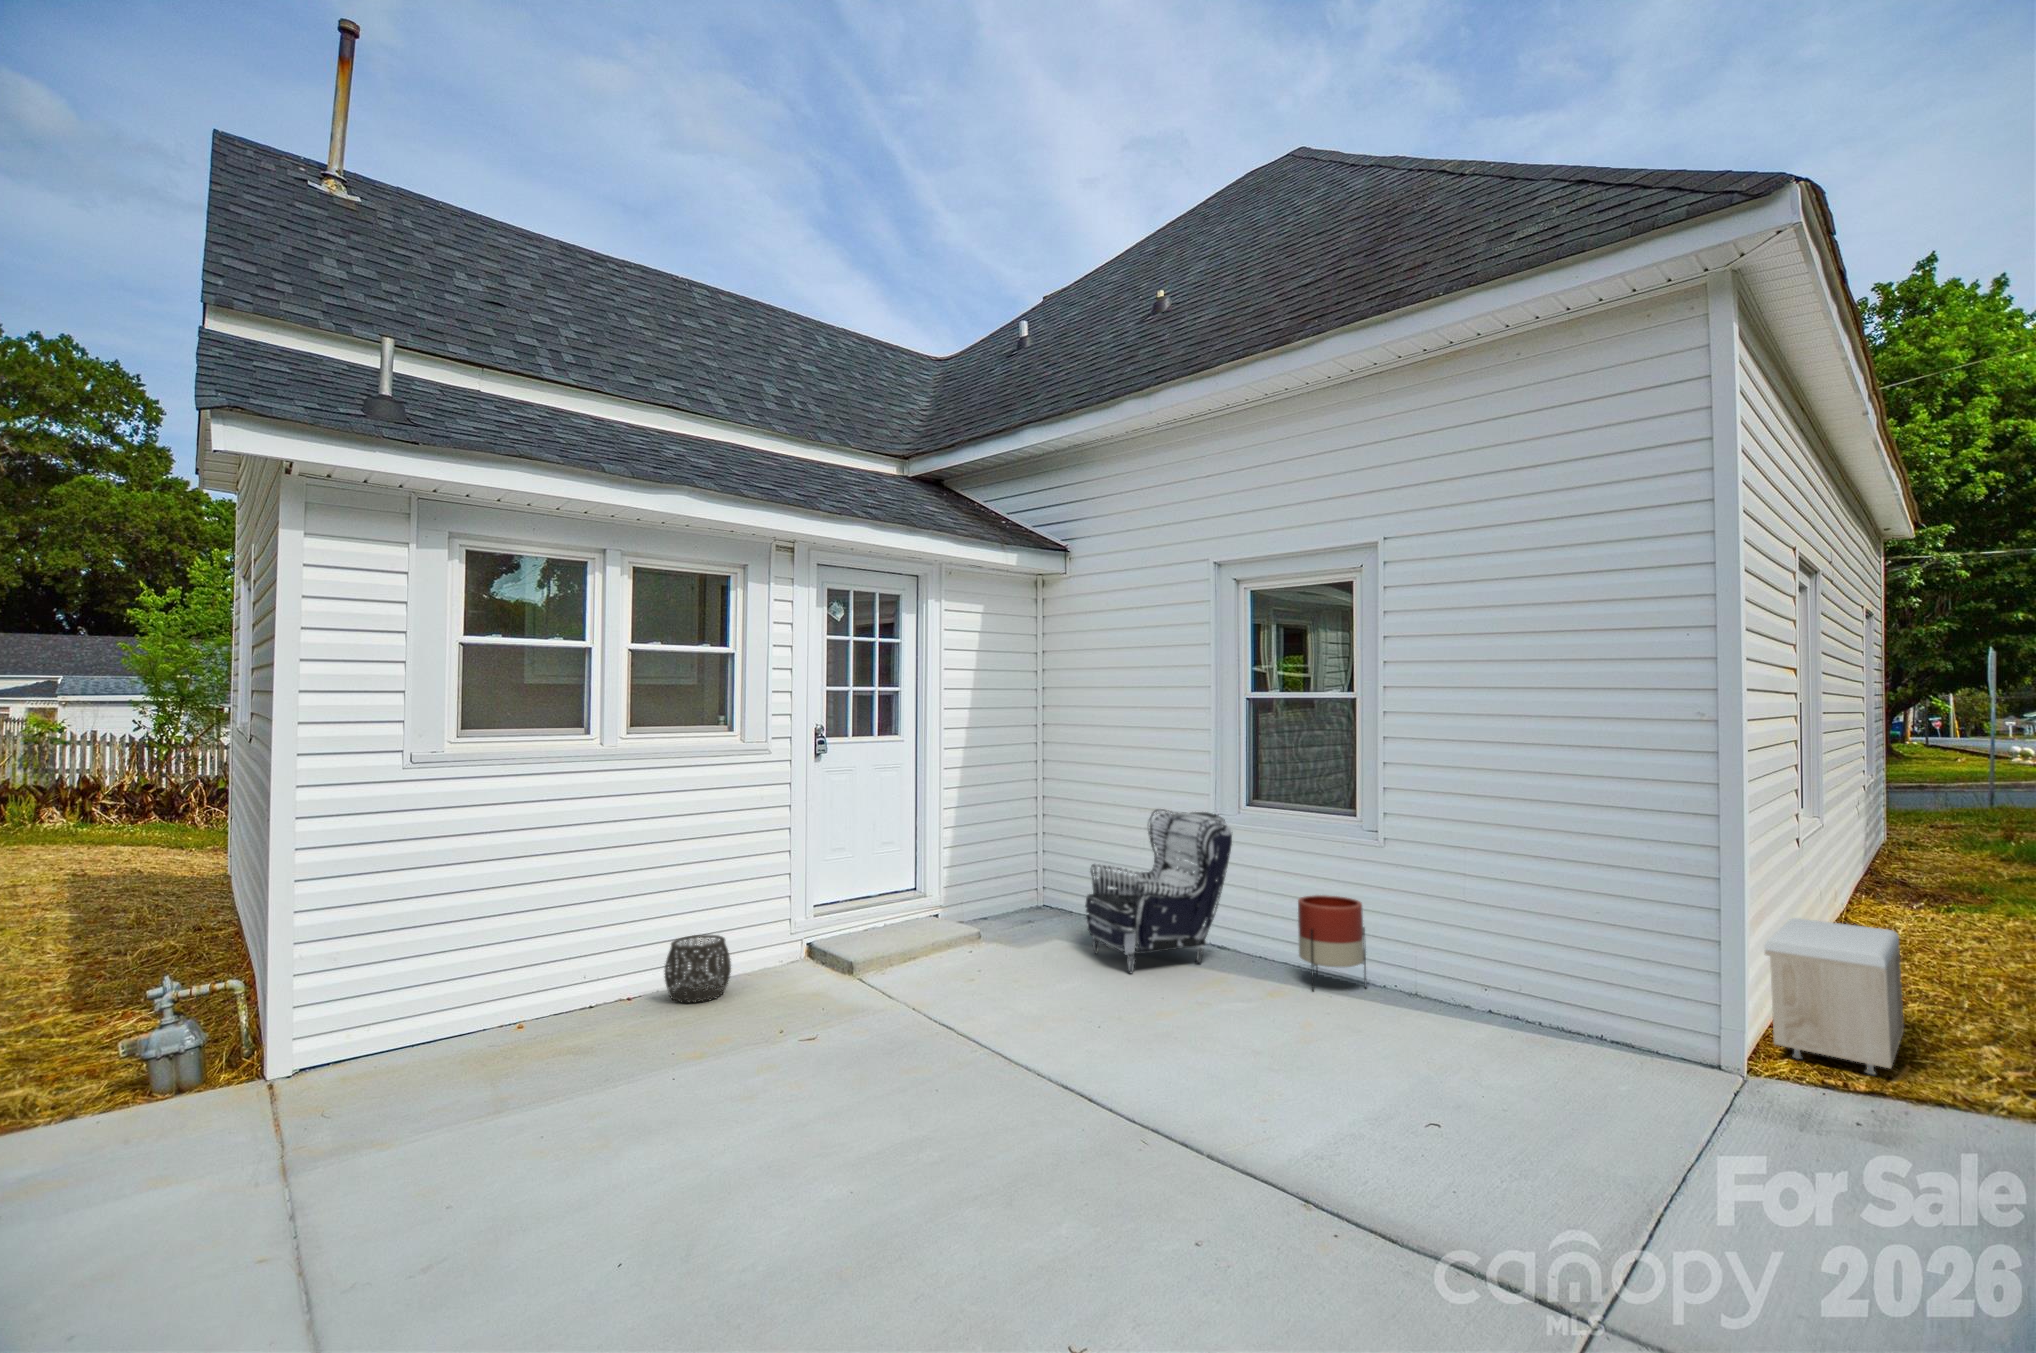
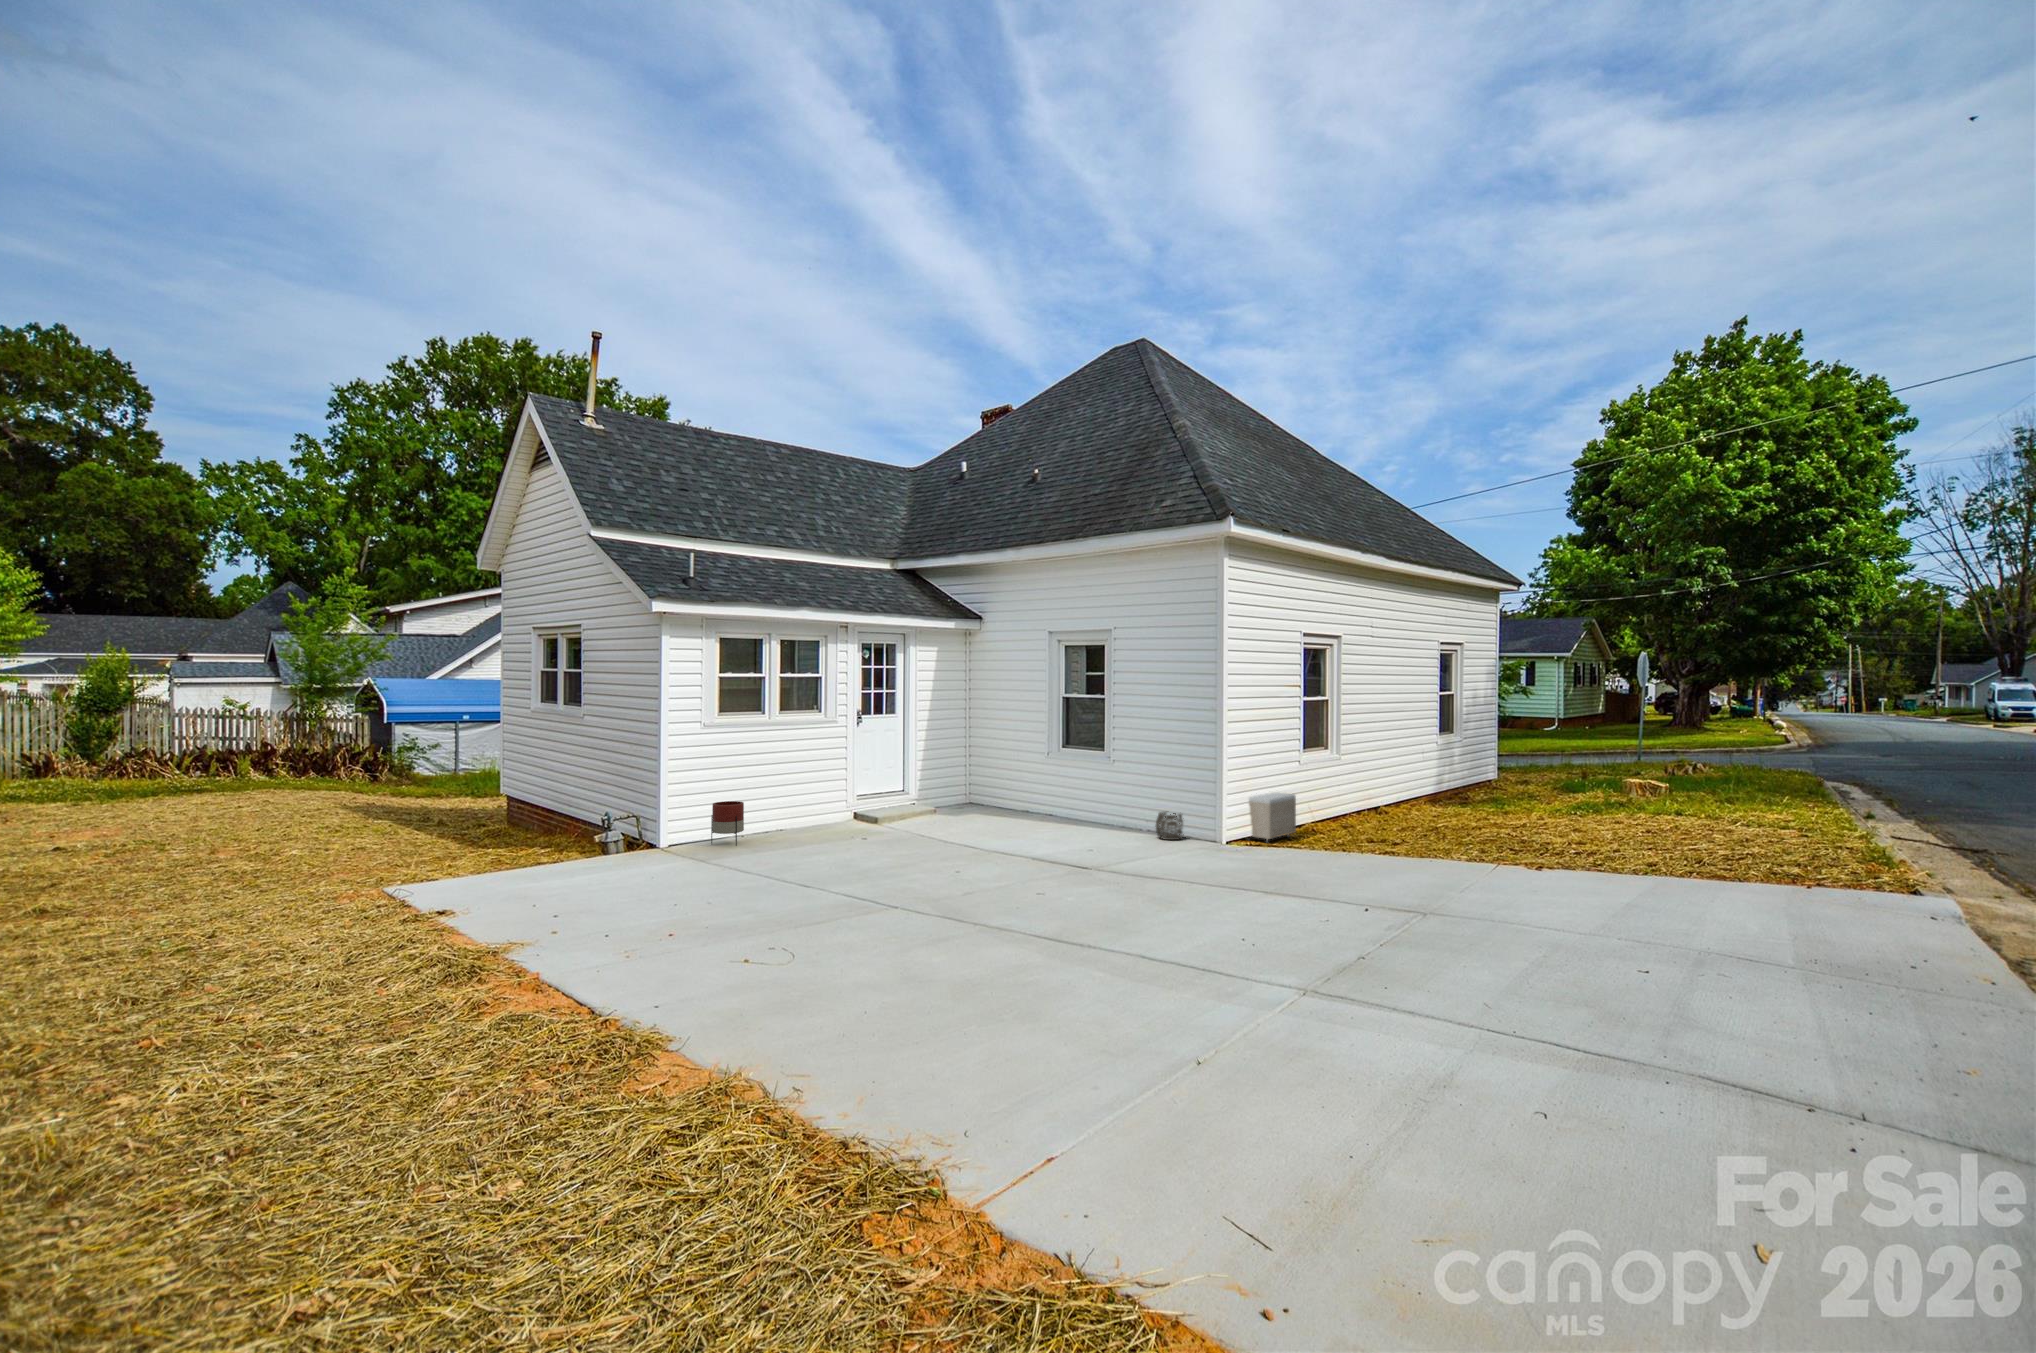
armchair: present [1085,809,1232,973] -> none [987,751,1055,824]
planter: present [1298,895,1366,990] -> present [711,801,744,846]
woven basket: present [664,935,731,1003] -> present [1156,811,1183,840]

